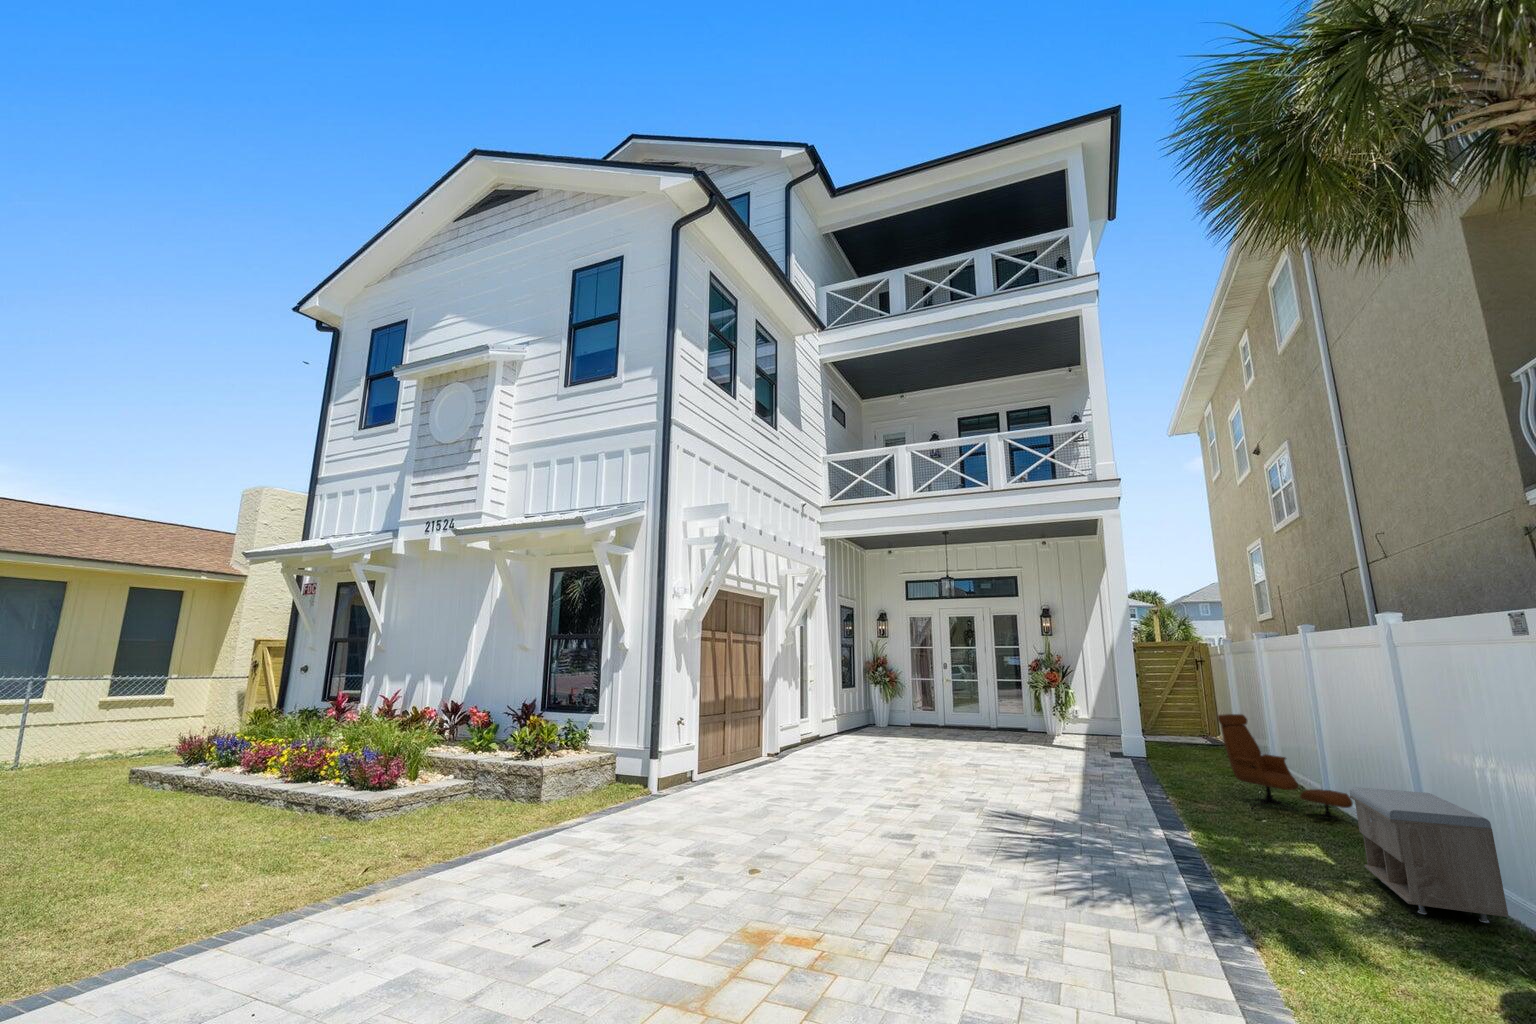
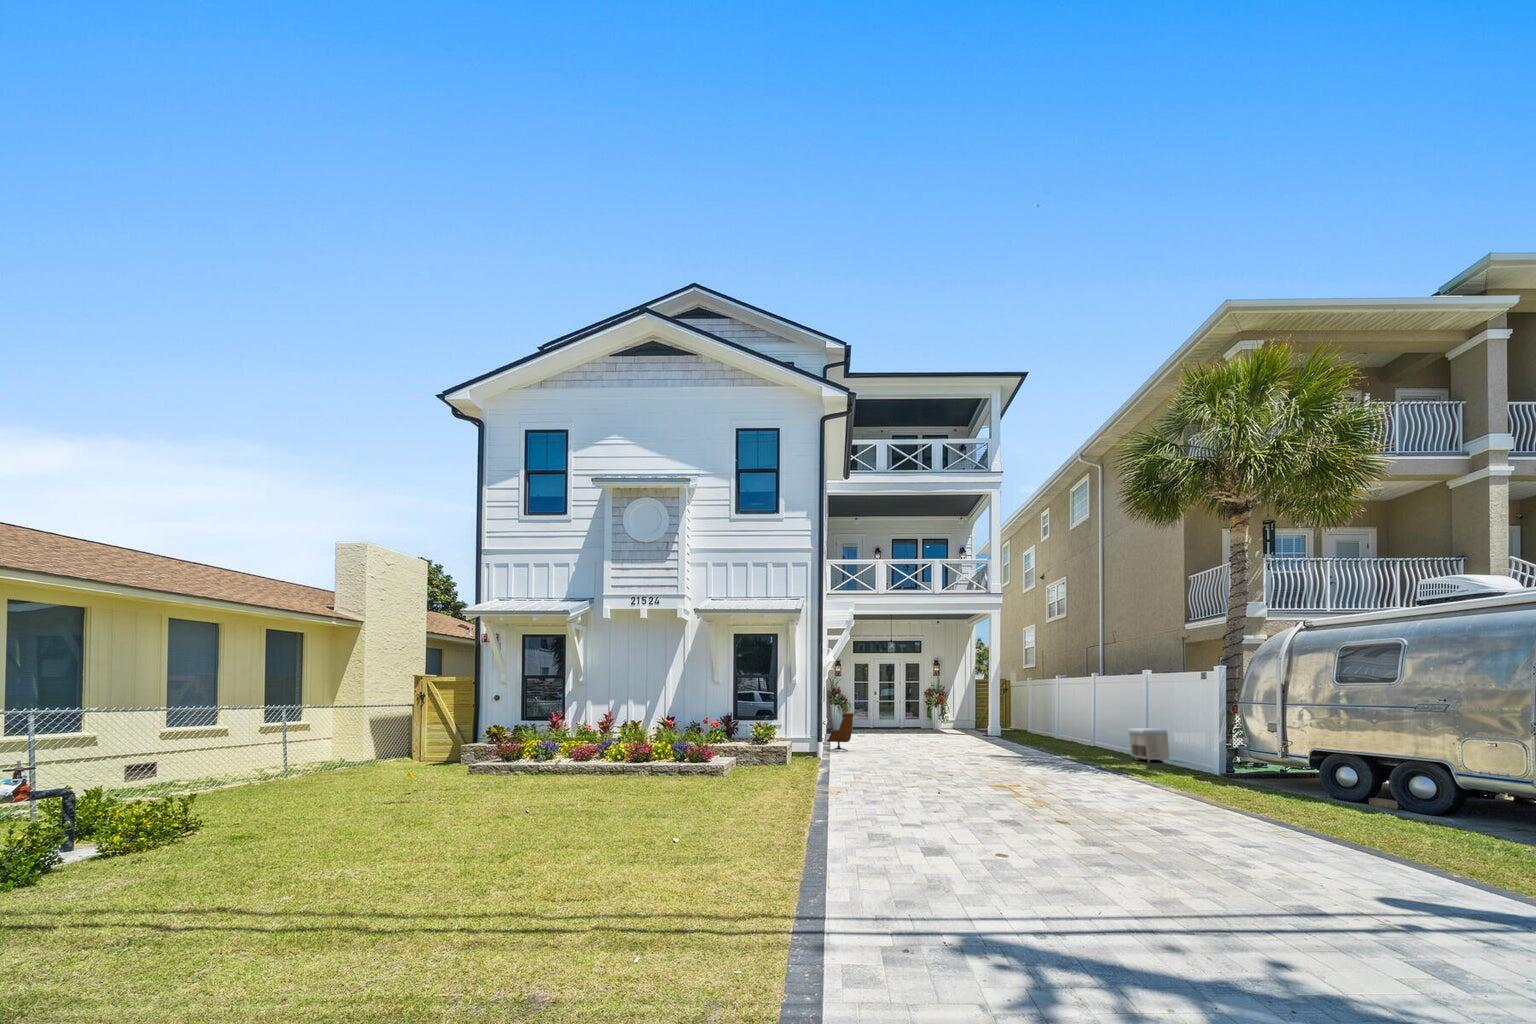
lounge chair: present [1218,714,1353,825] -> present [827,713,854,751]

